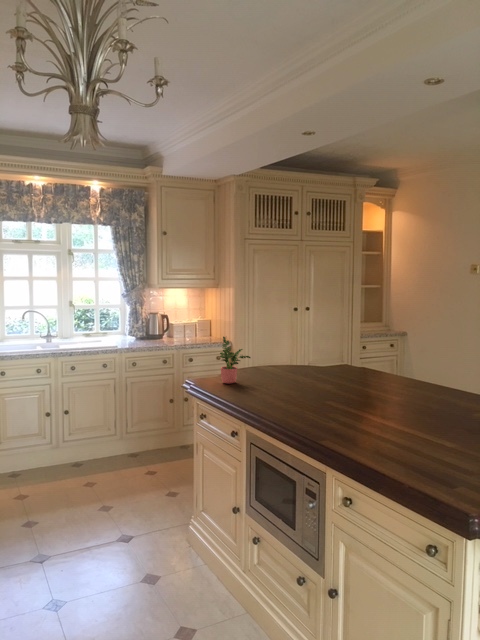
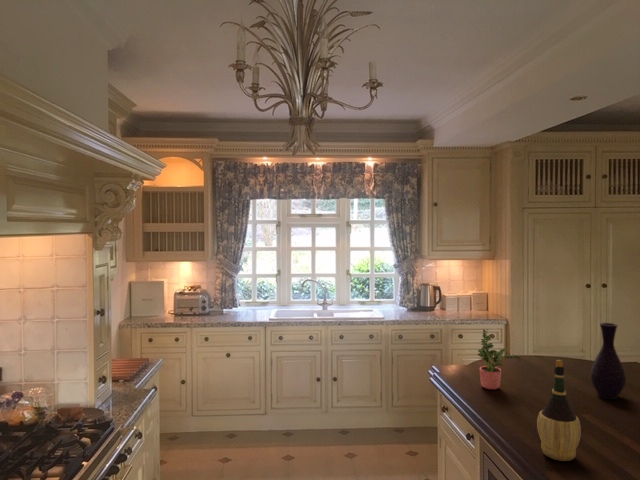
vase: none [300,325,322,381] -> present [591,323,626,399]
wine bottle: none [269,343,296,411] -> present [537,360,581,461]

